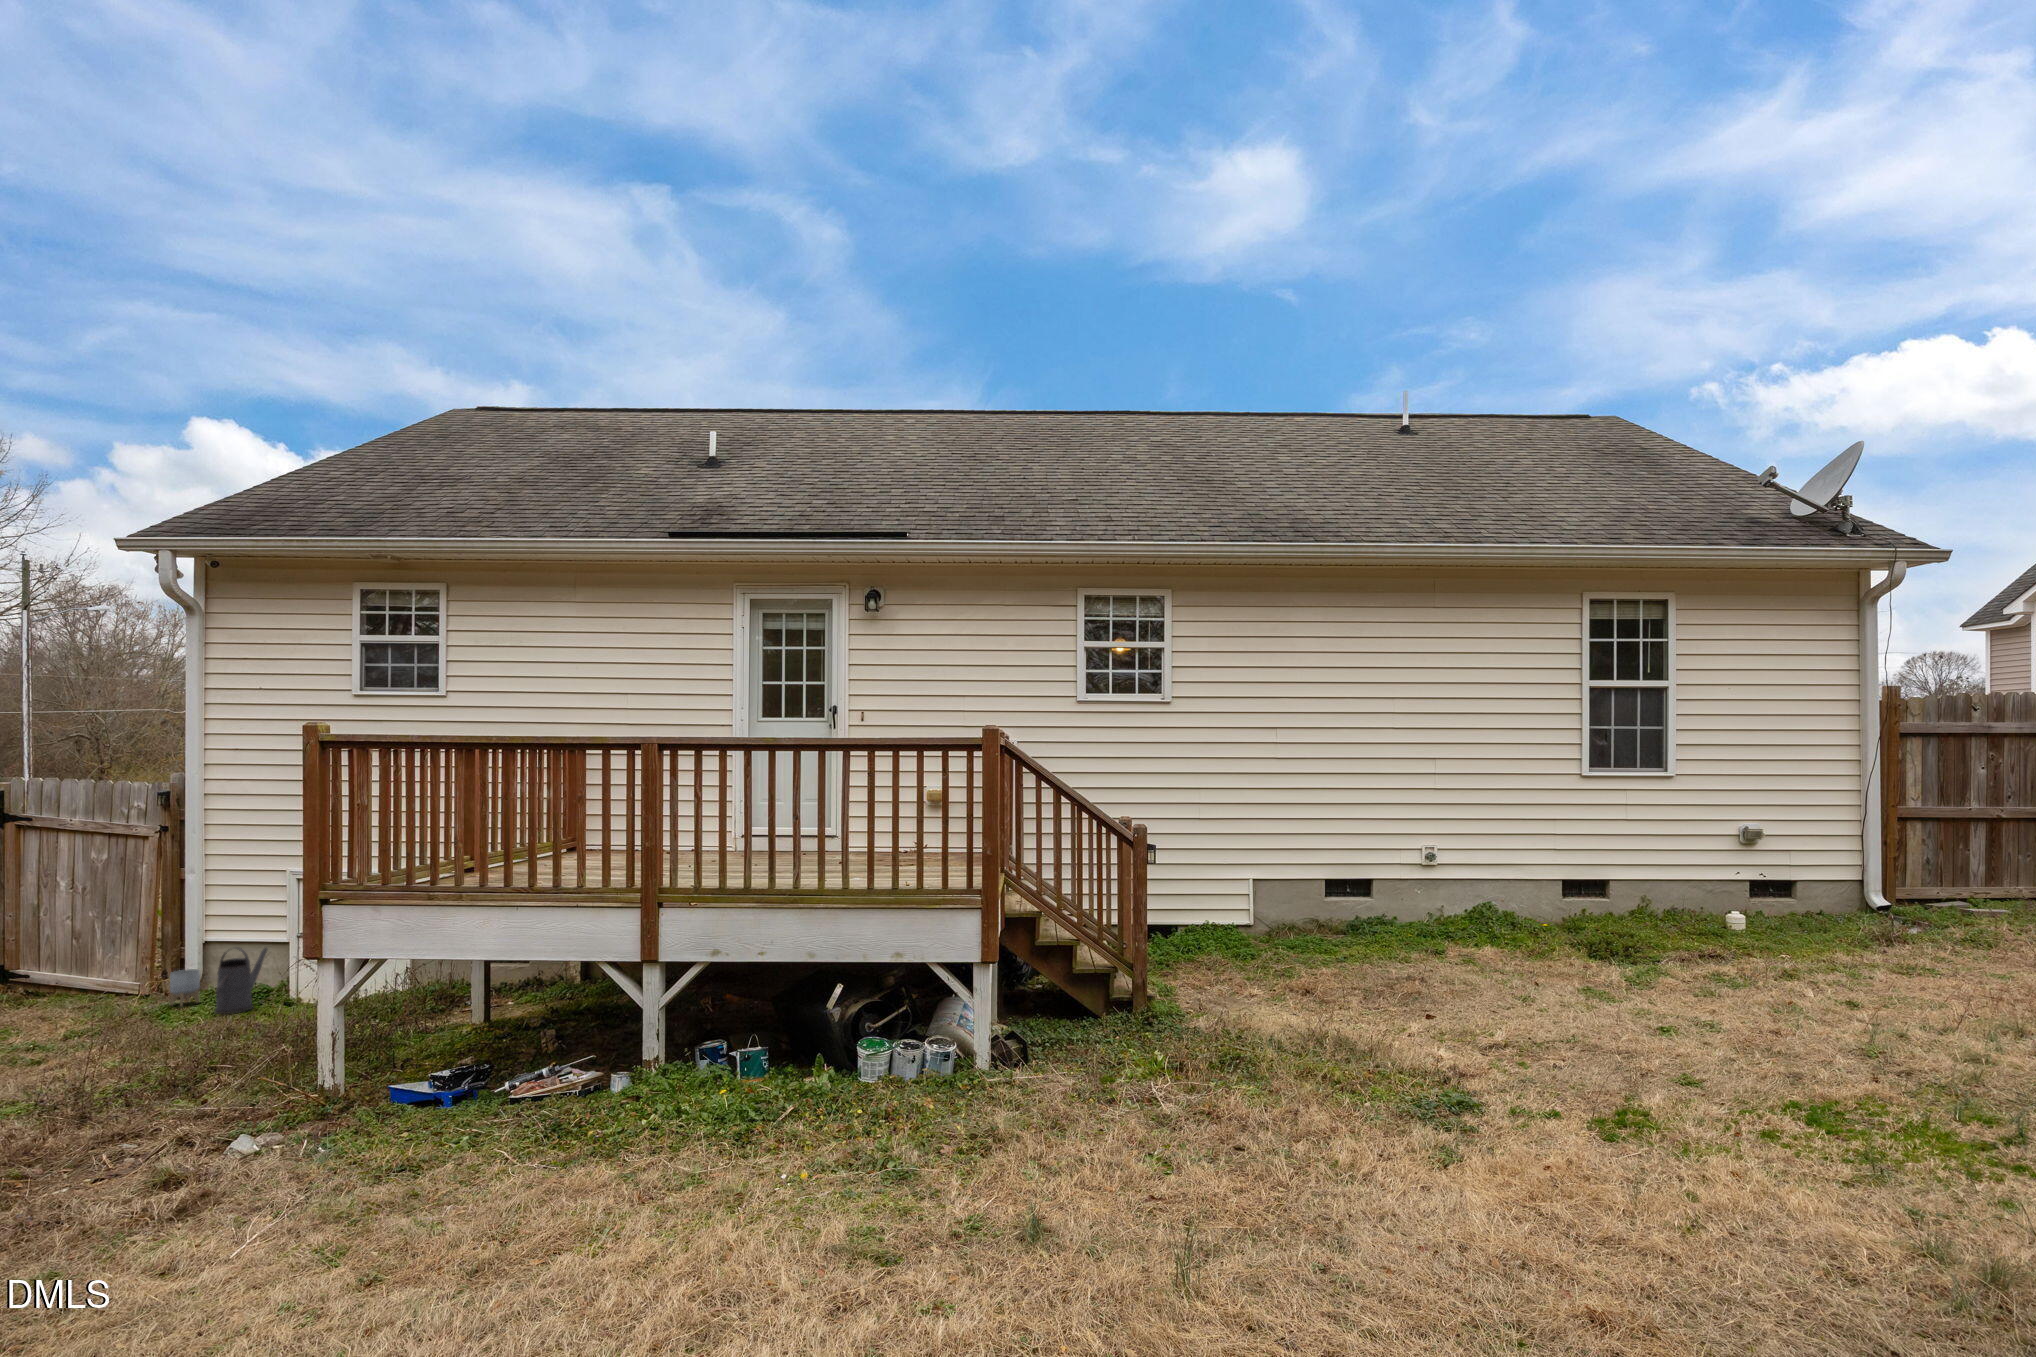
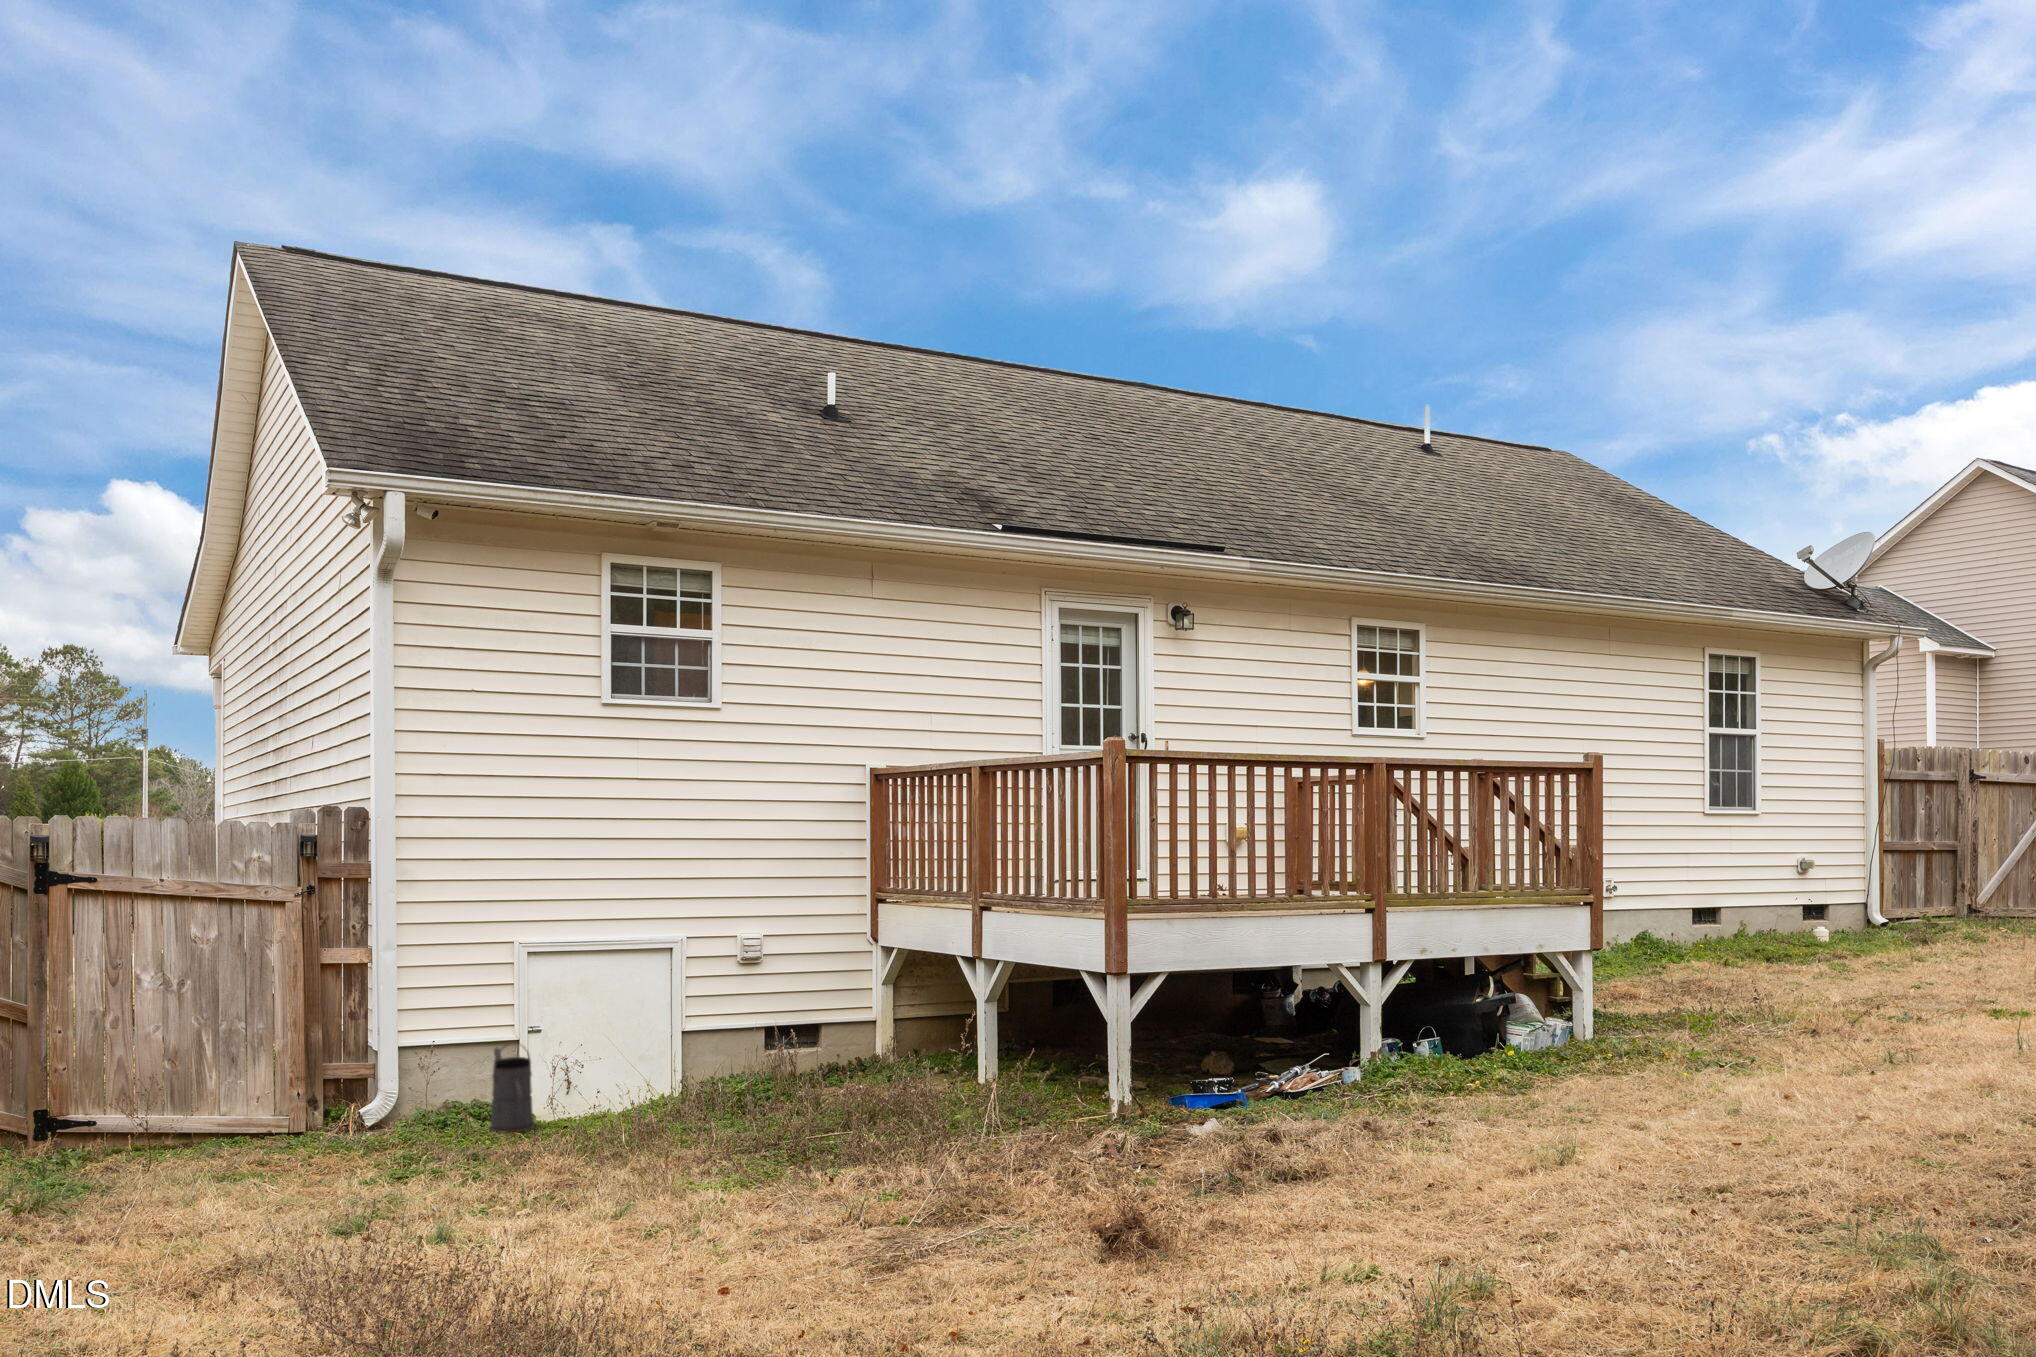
planter: present [170,969,200,1007] -> none [389,1082,425,1135]

